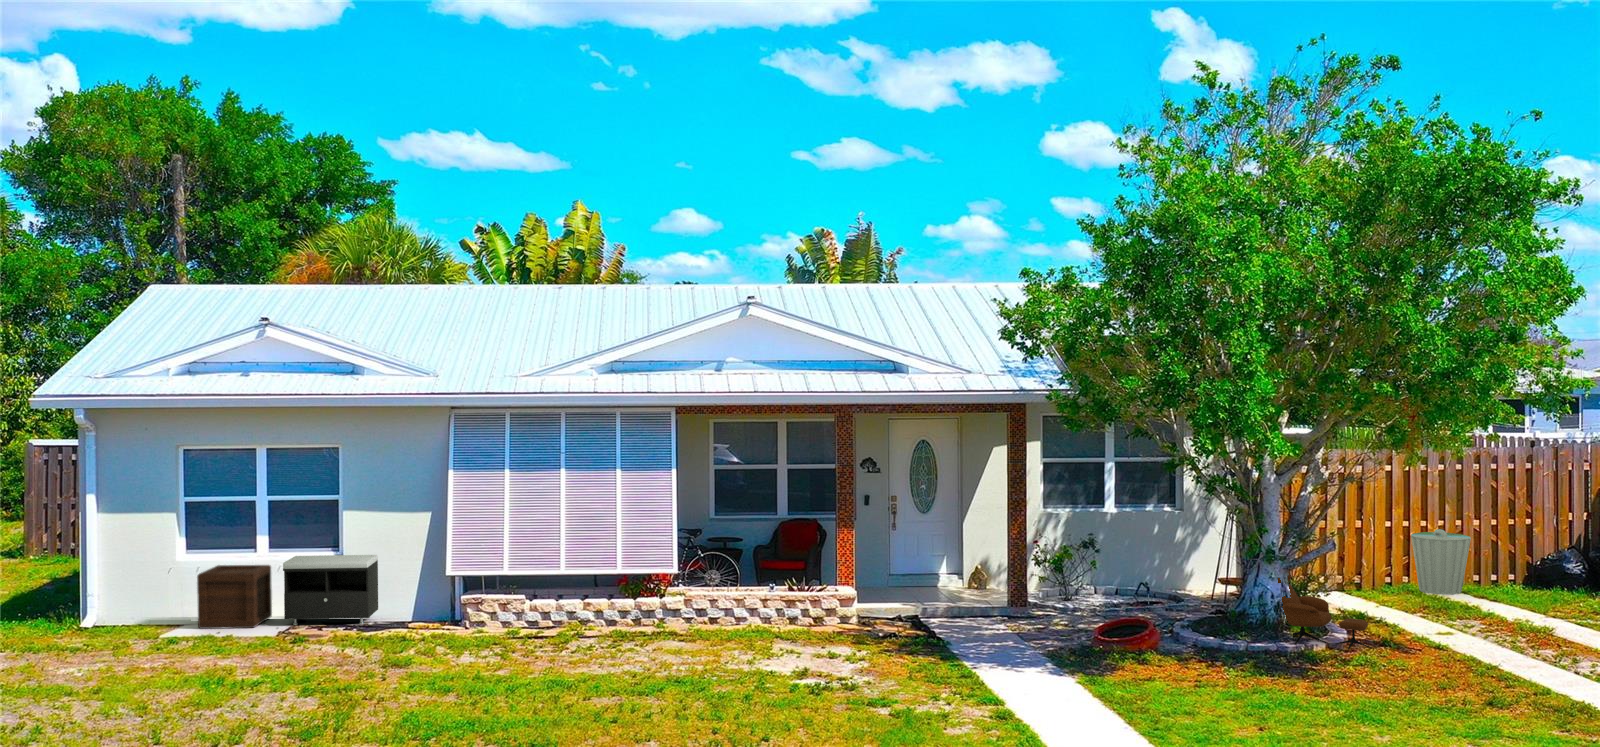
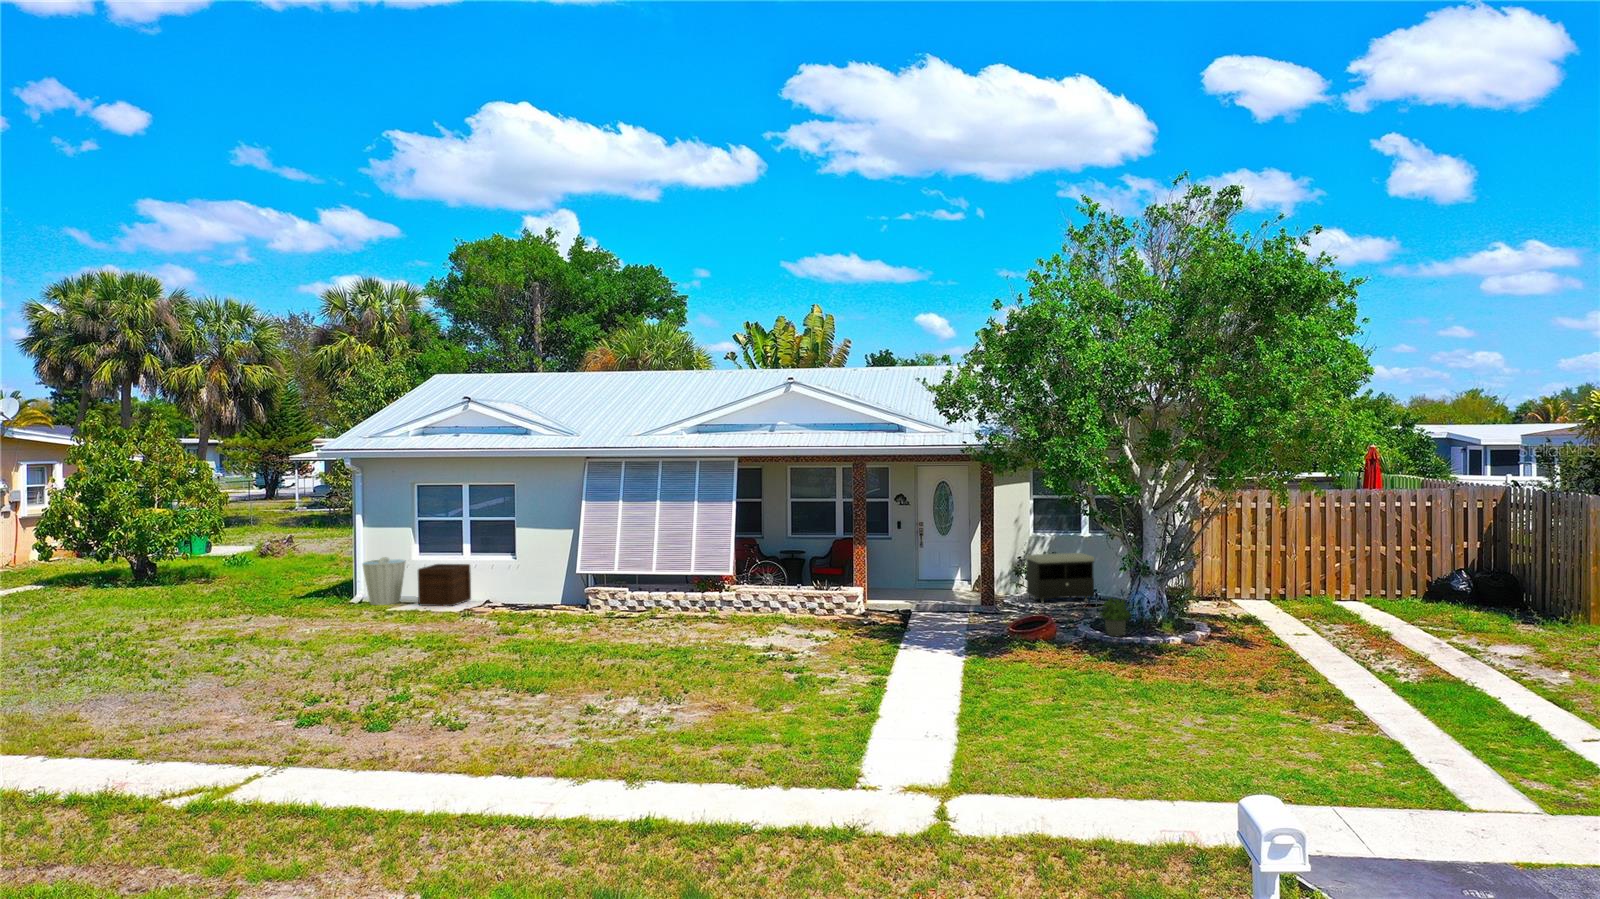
trash can: present [1411,529,1471,595] -> present [363,557,405,605]
storage bench: present [283,555,378,625] -> present [1026,553,1094,603]
lounge chair: present [1278,573,1371,649] -> none [1164,581,1240,645]
potted plant: none [1194,592,1236,643] -> present [1099,598,1131,636]

